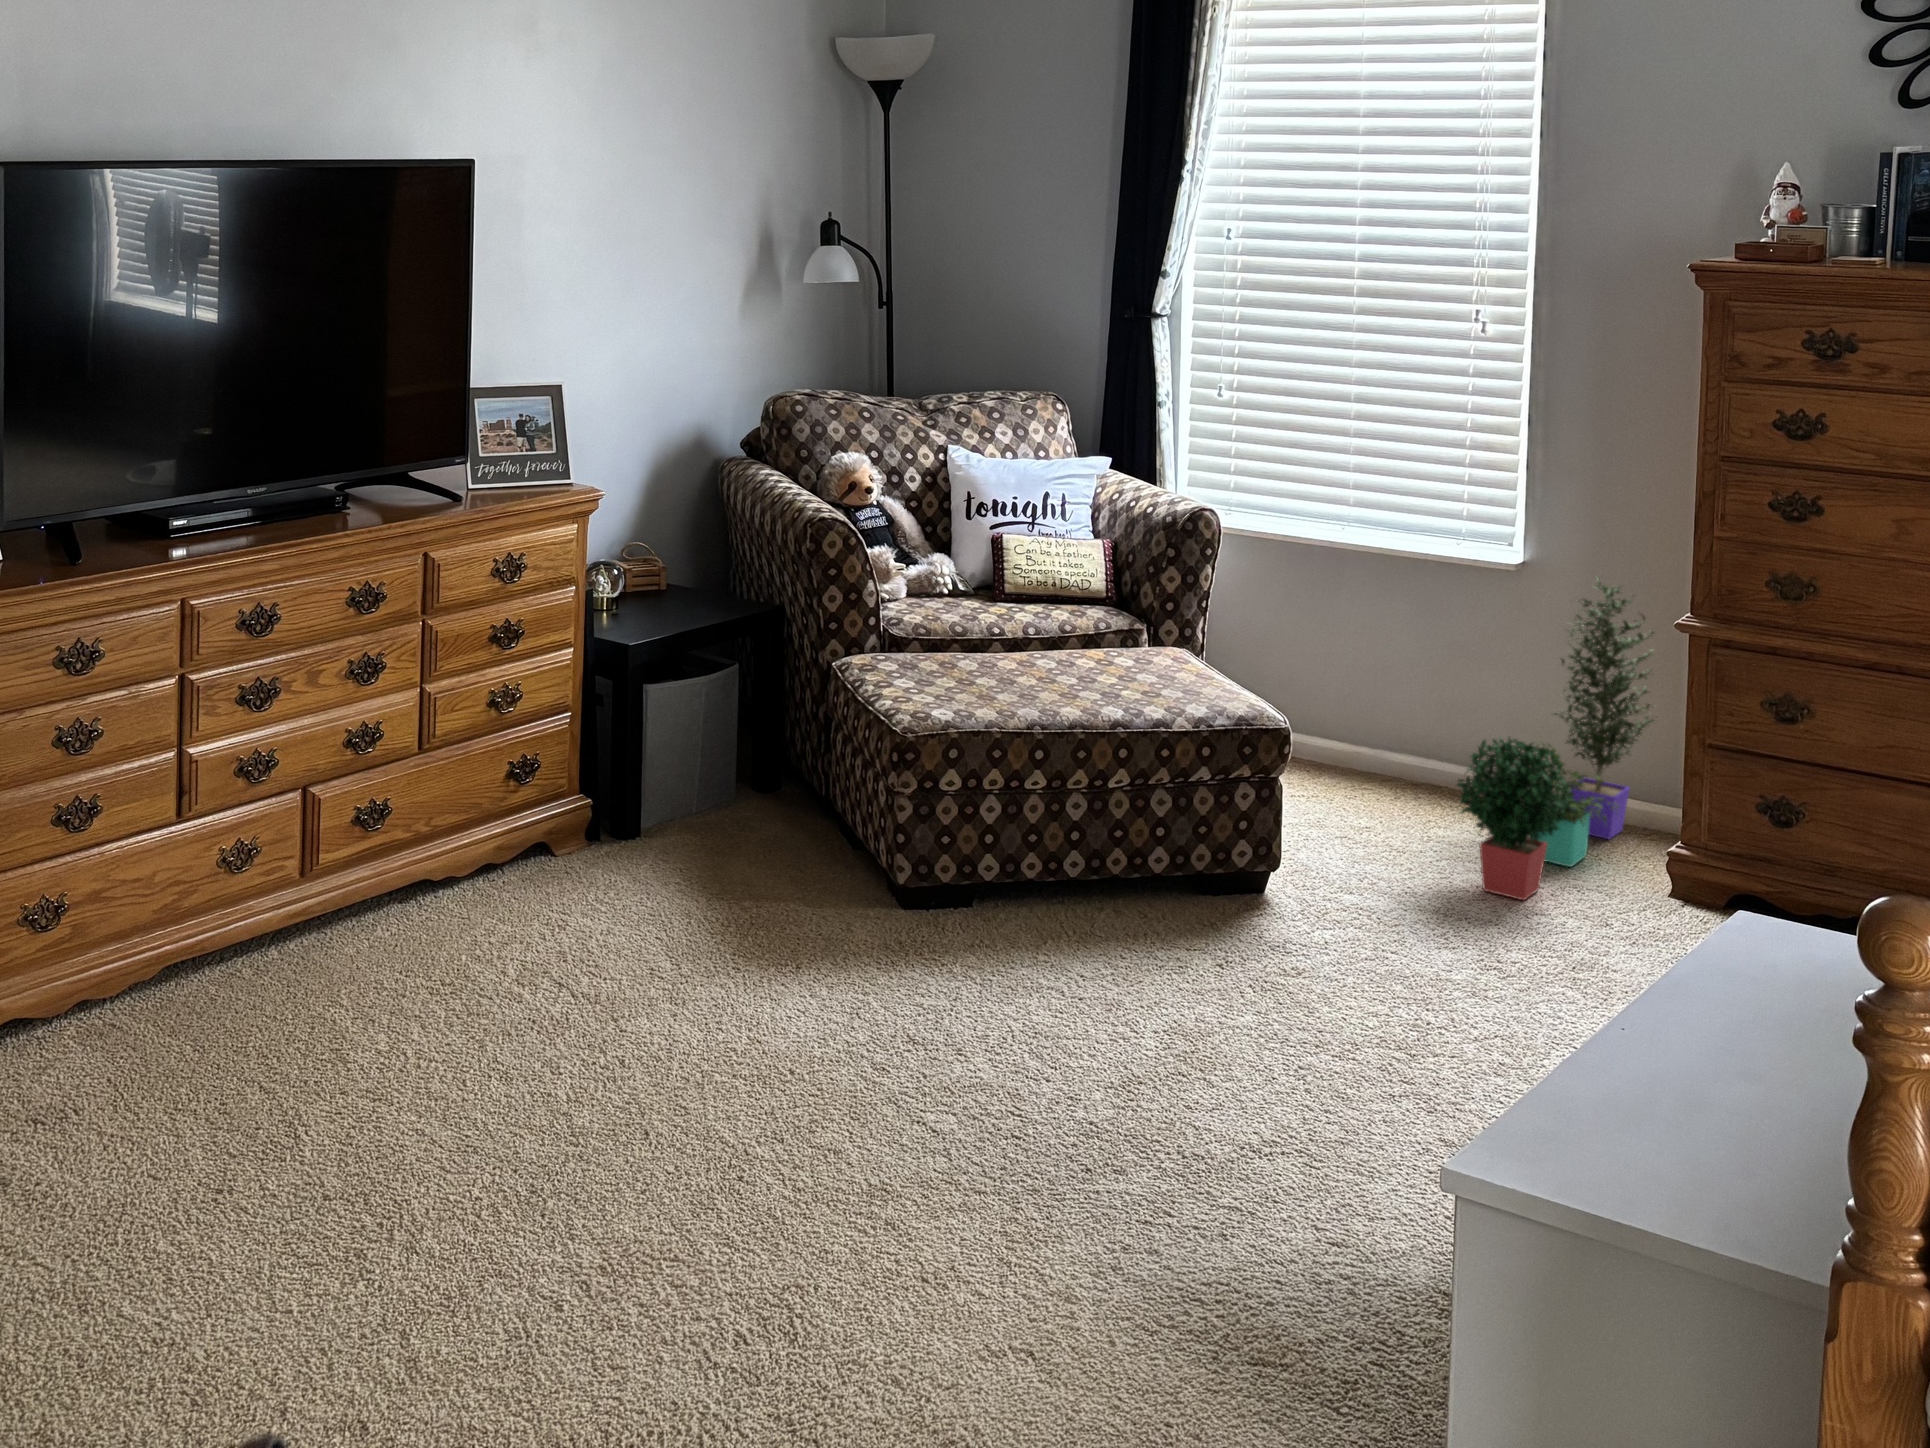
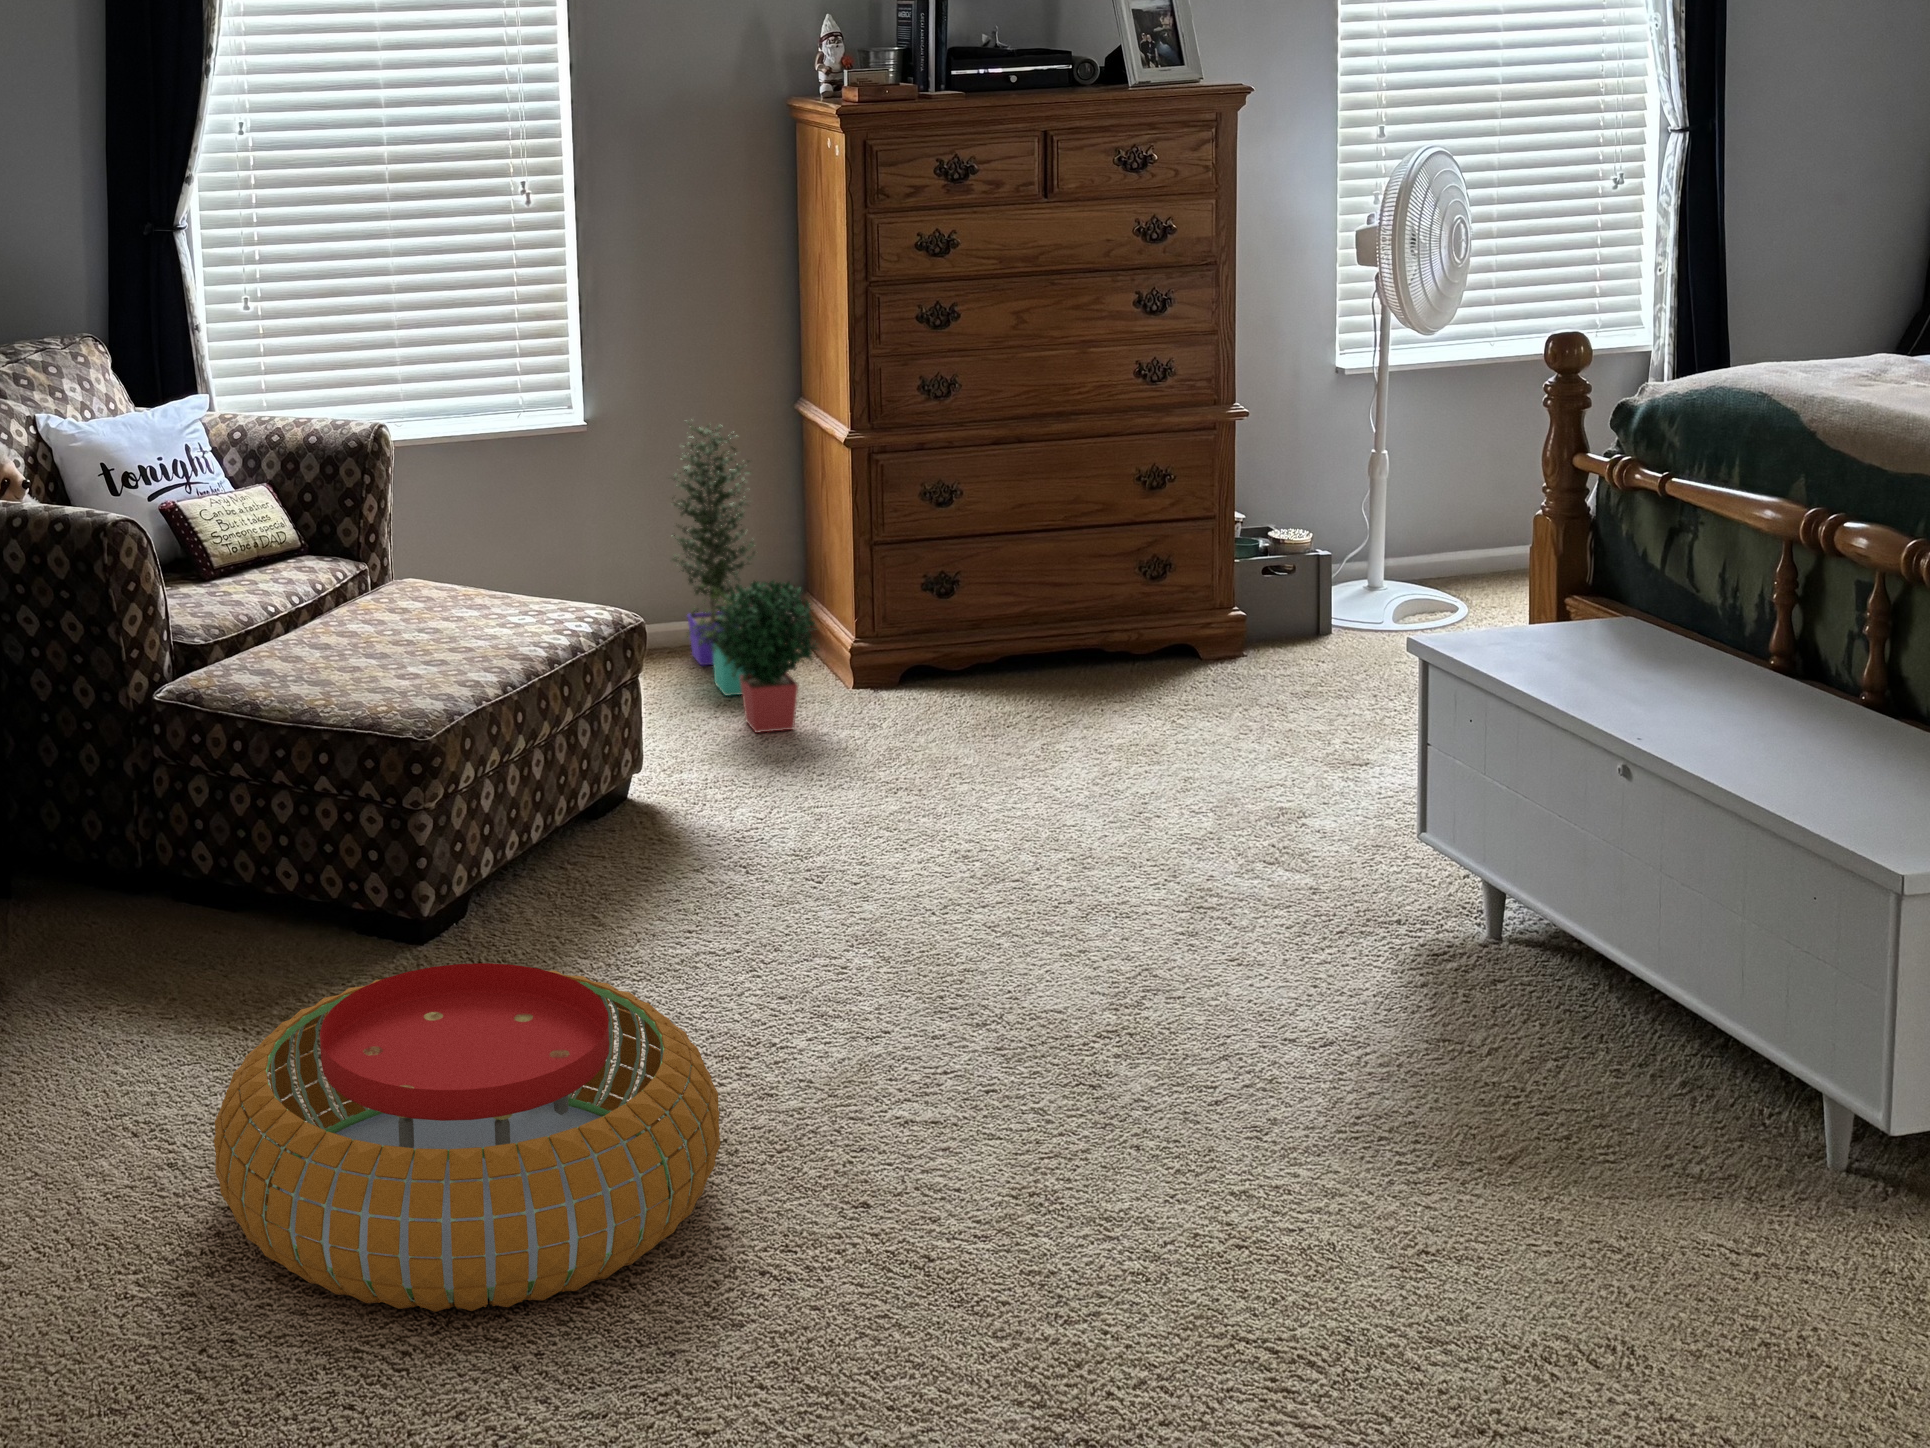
pouf: none [419,867,808,1112] -> present [214,963,720,1312]

